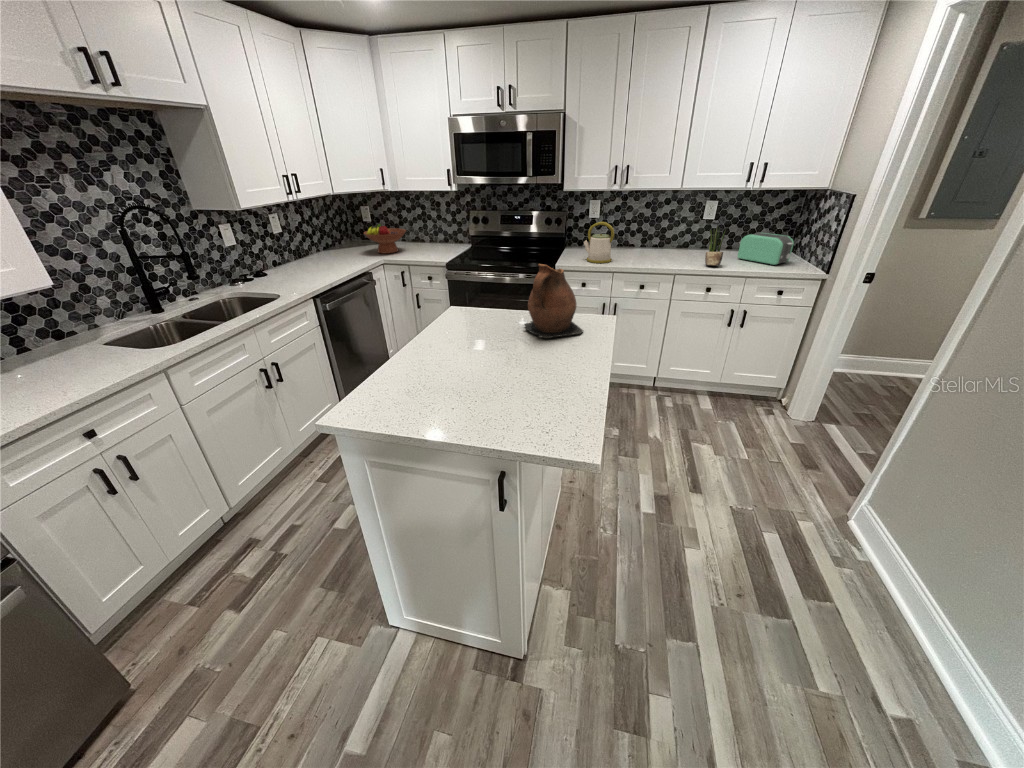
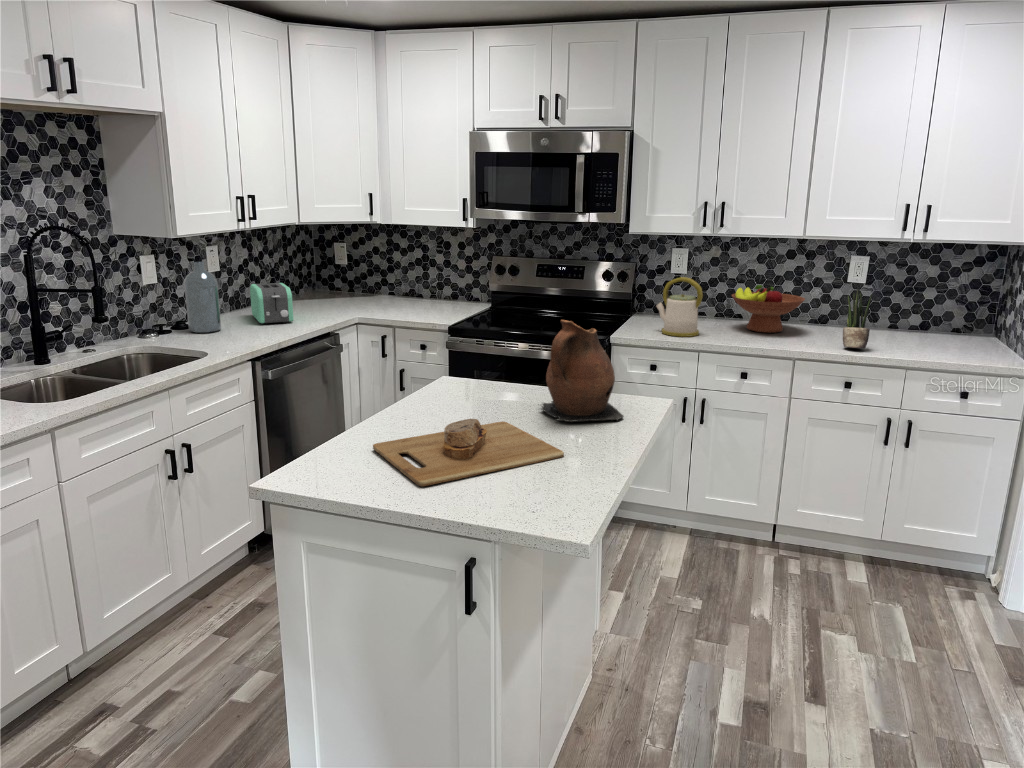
fruit bowl: present [364,224,406,254] -> present [732,285,805,333]
bottle: none [255,227,289,279] -> present [184,262,221,333]
toaster: present [738,233,794,265] -> present [250,283,293,324]
cutting board: none [411,341,551,406] -> present [373,419,564,487]

